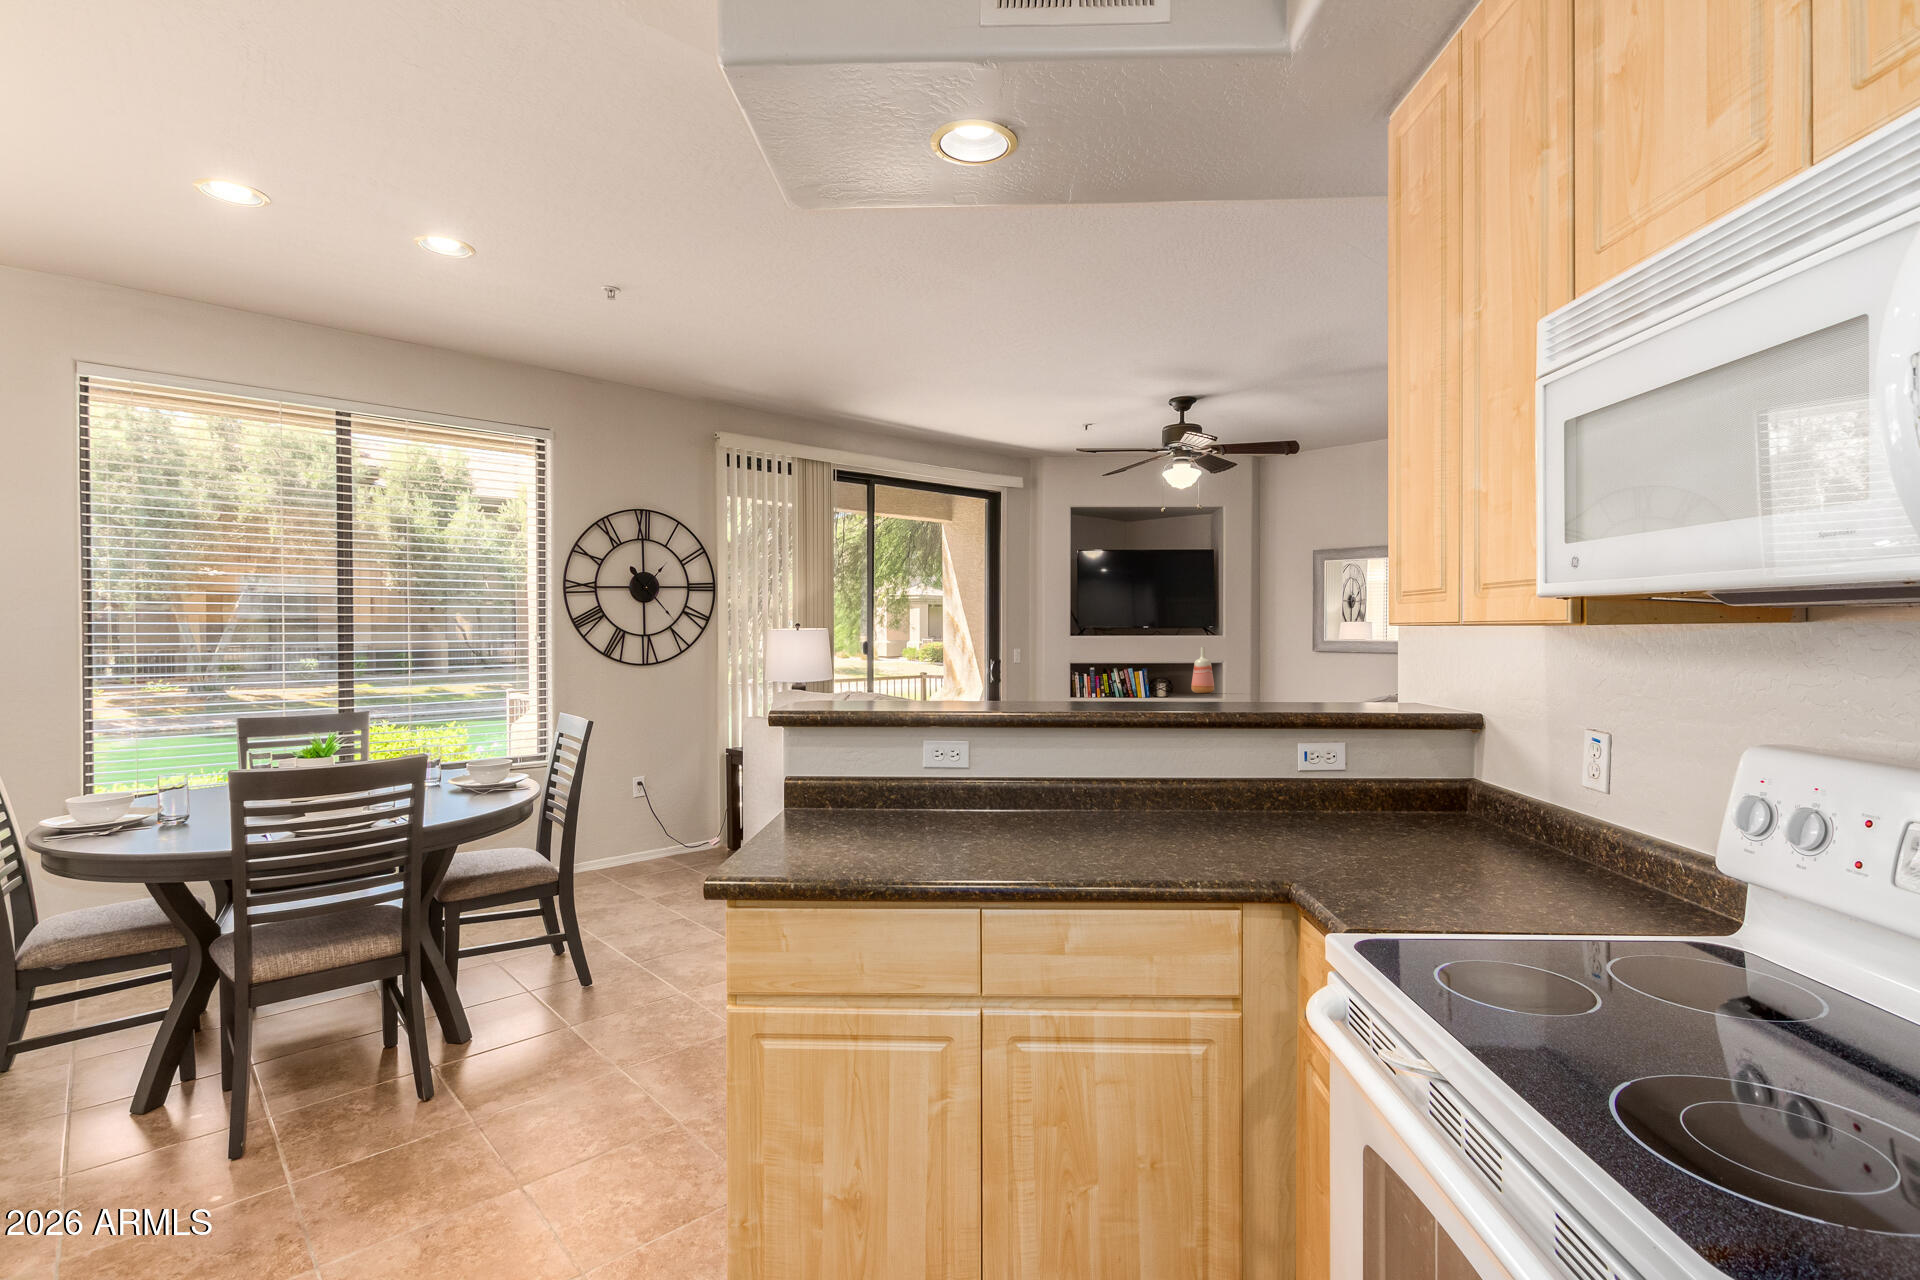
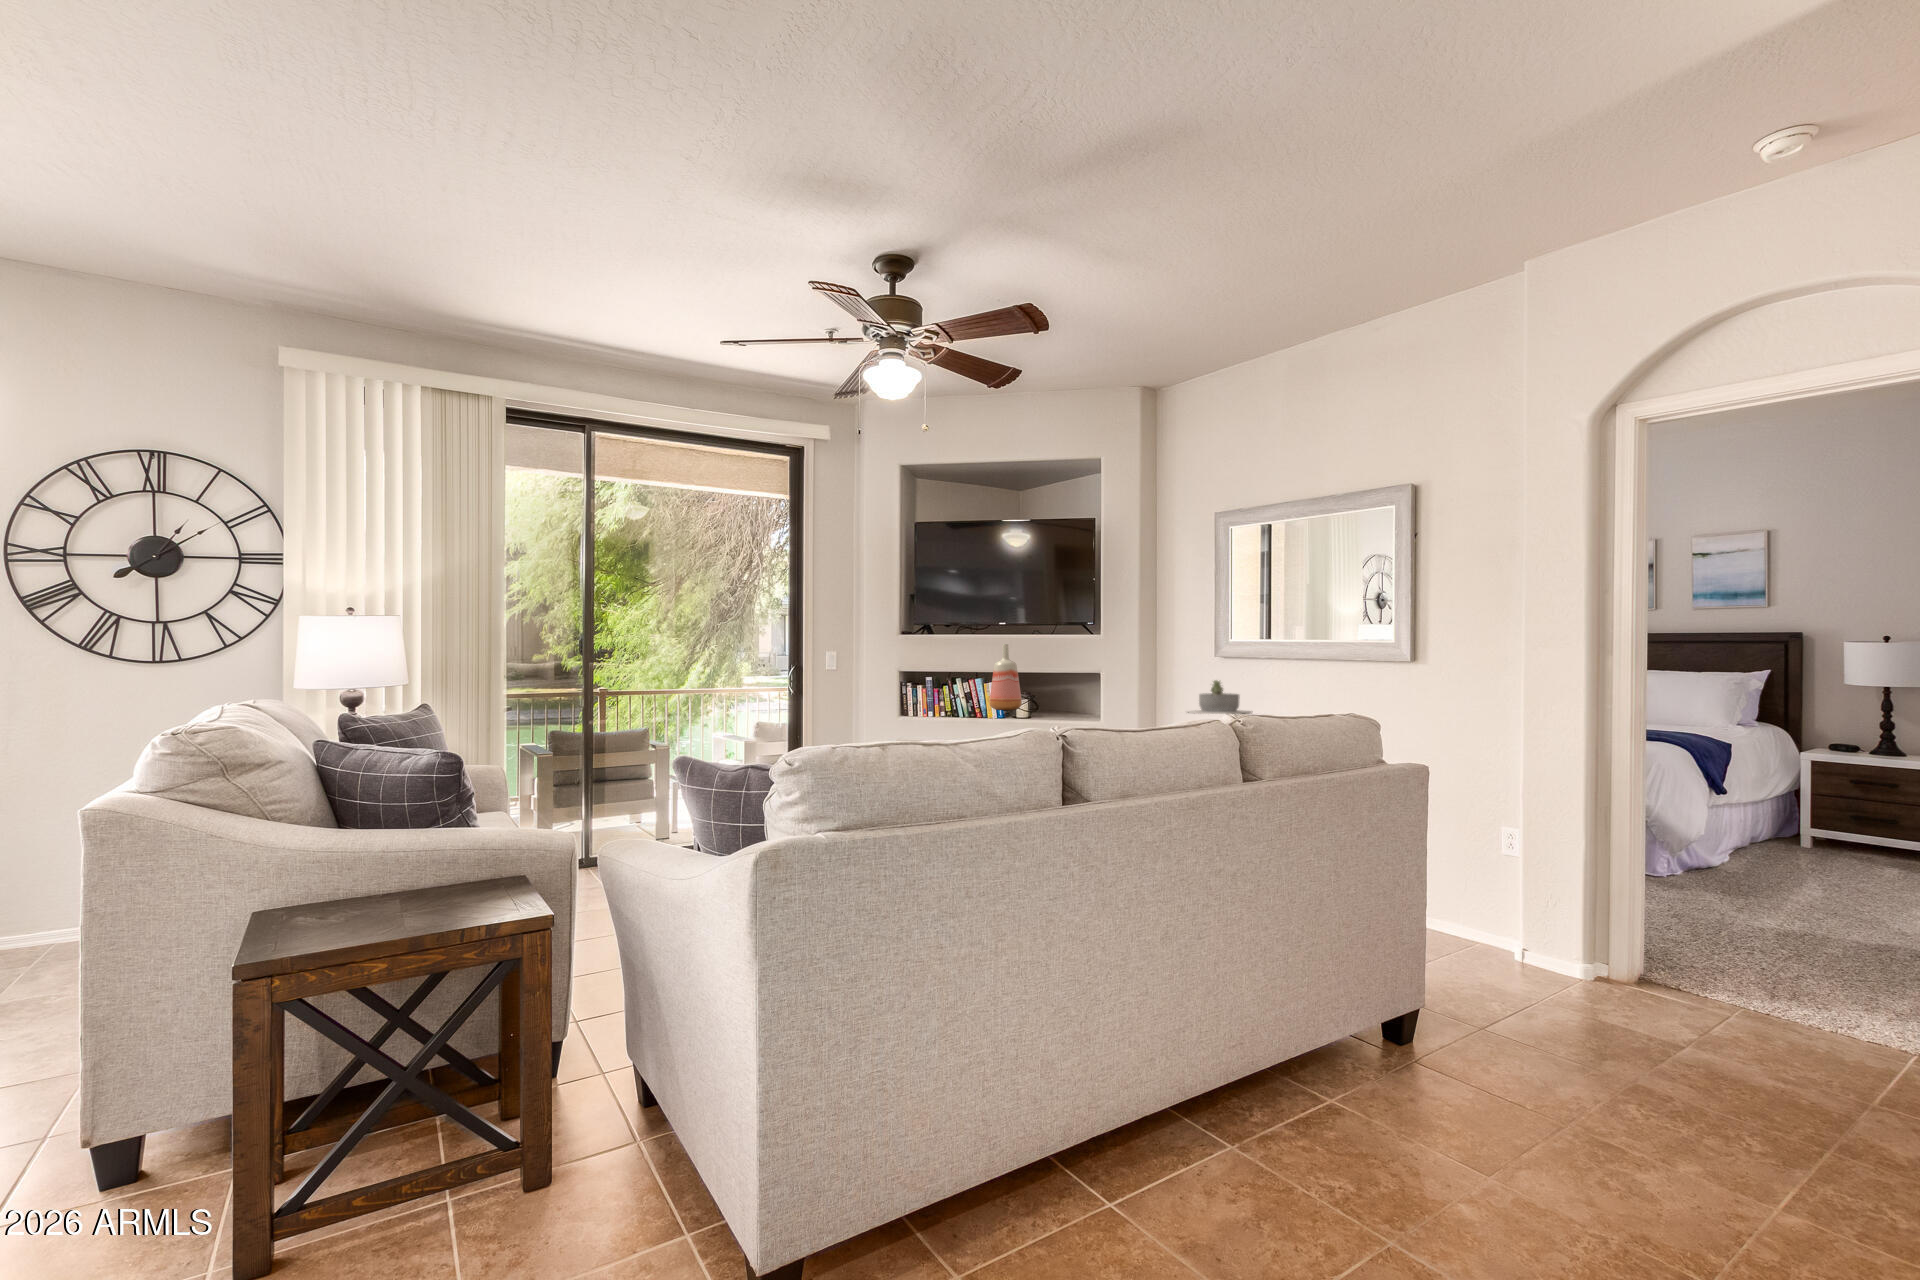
succulent planter: none [1330,672,1372,696] -> present [1187,680,1251,714]

